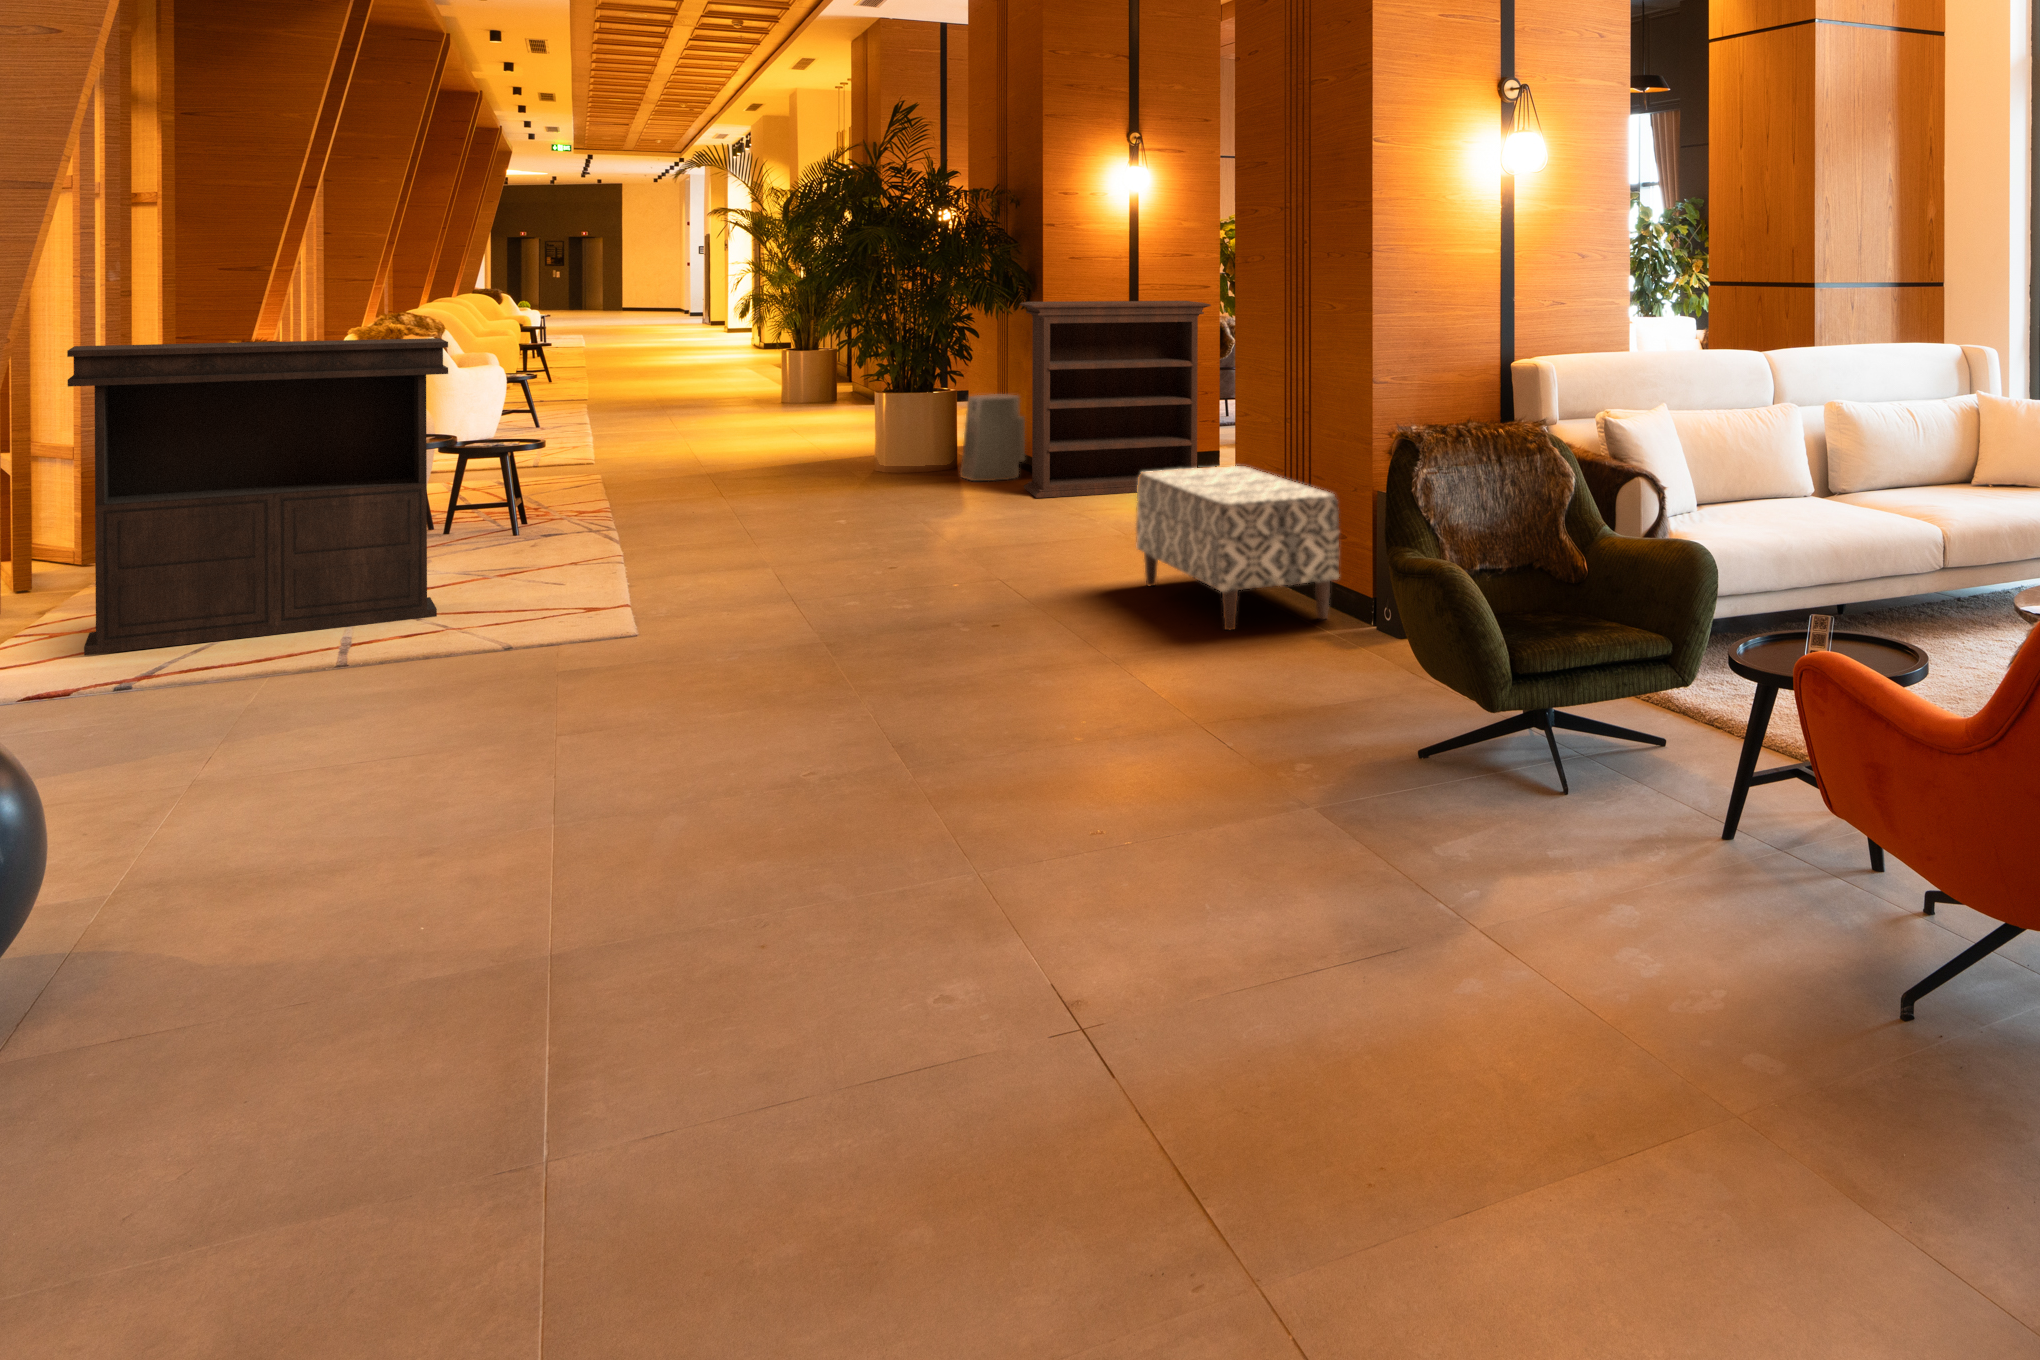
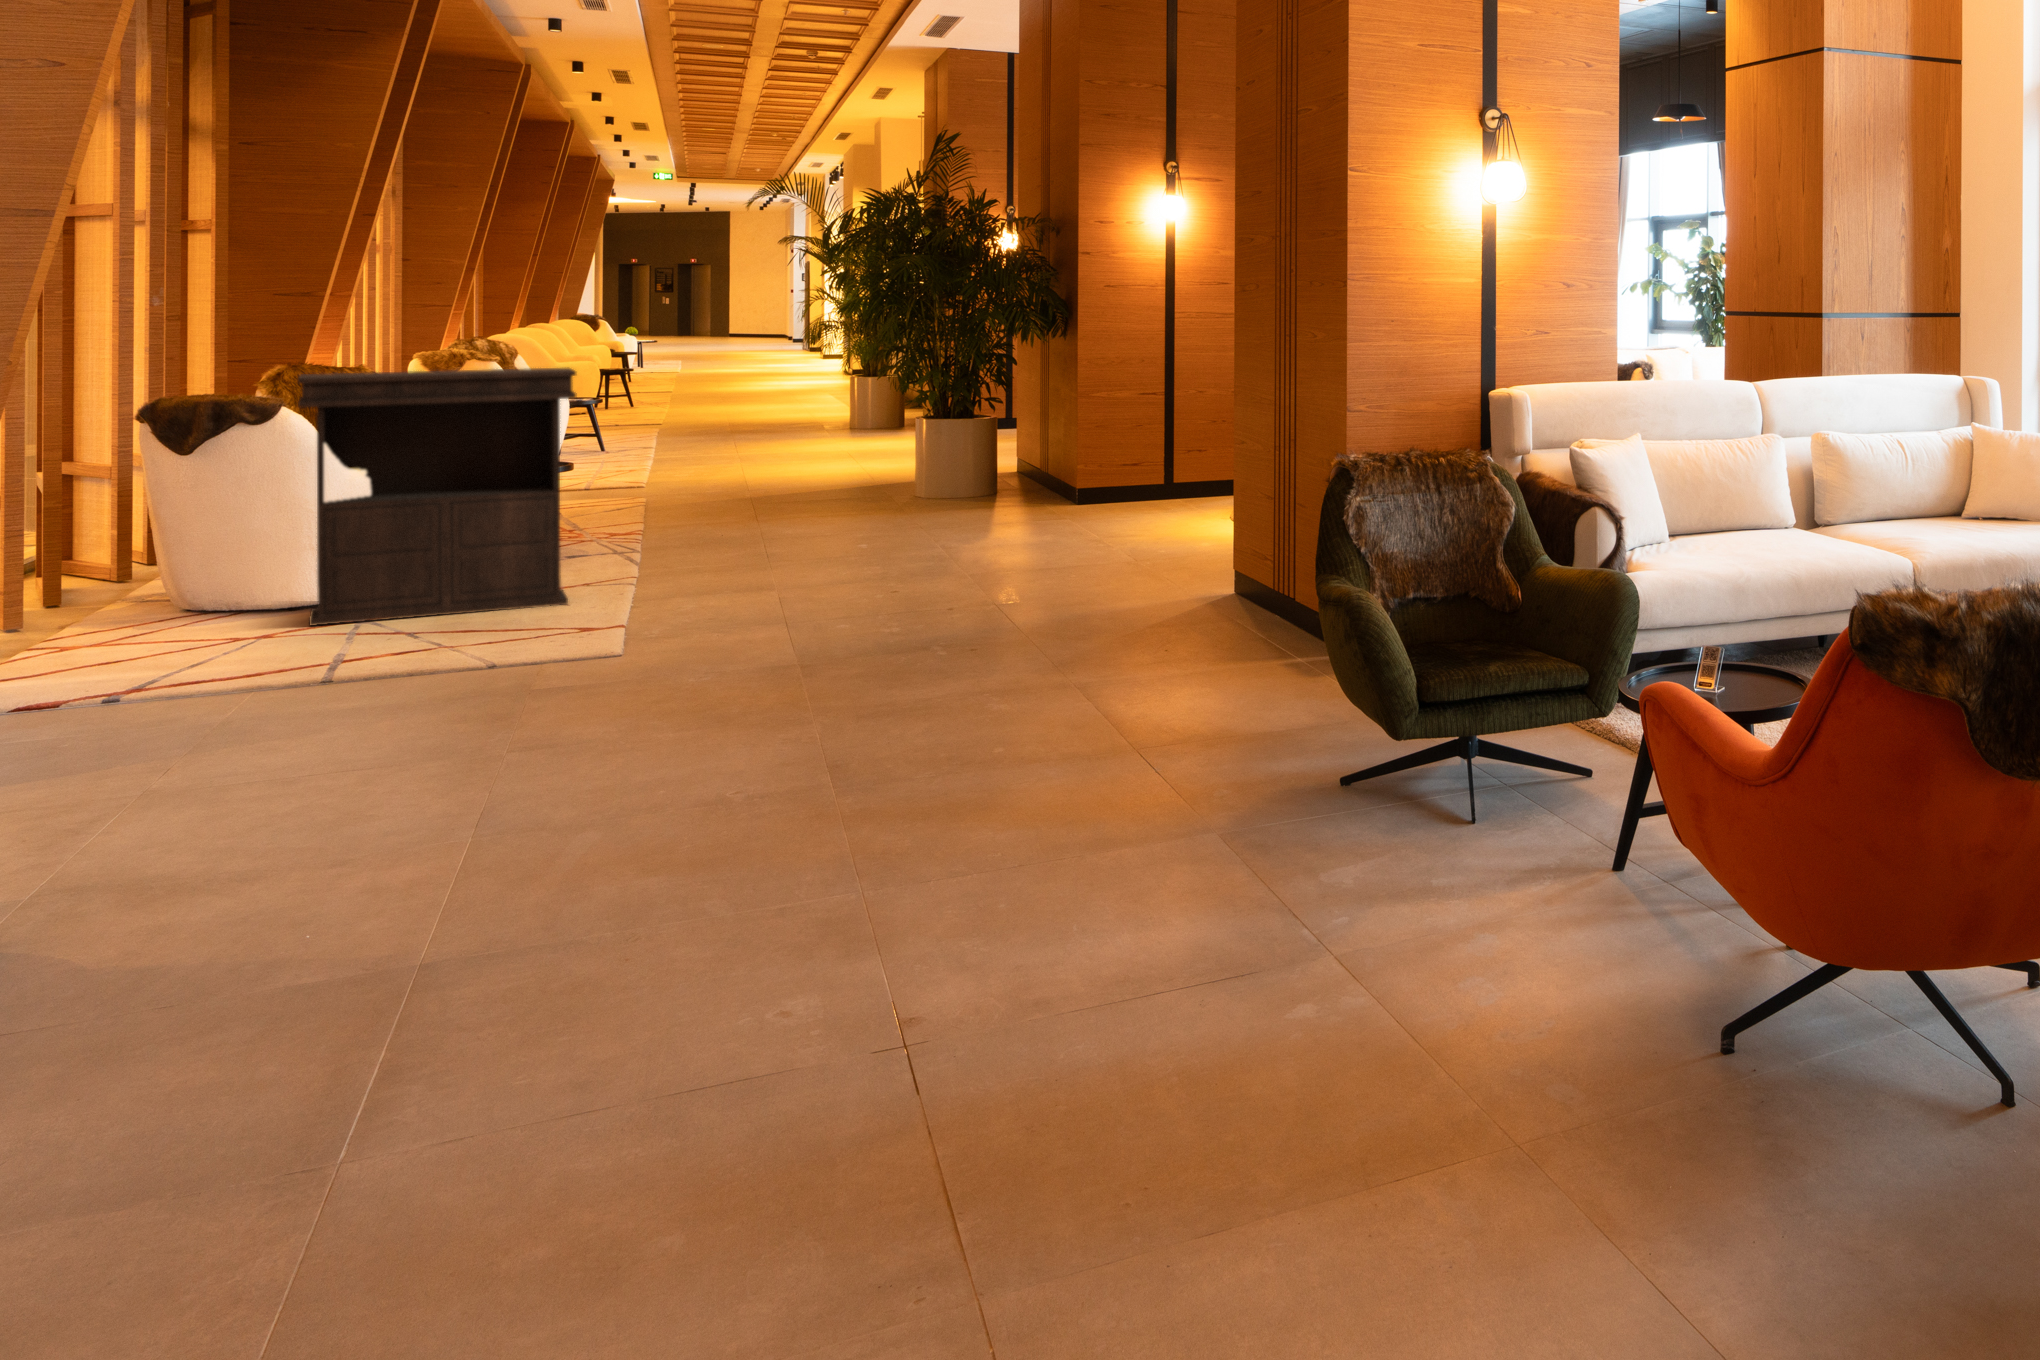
bookshelf: present [1020,301,1211,498] -> none [1062,329,1240,516]
air purifier: present [960,394,1025,481] -> none [1011,418,1070,500]
bench: present [1136,466,1339,630] -> none [1150,487,1325,636]

